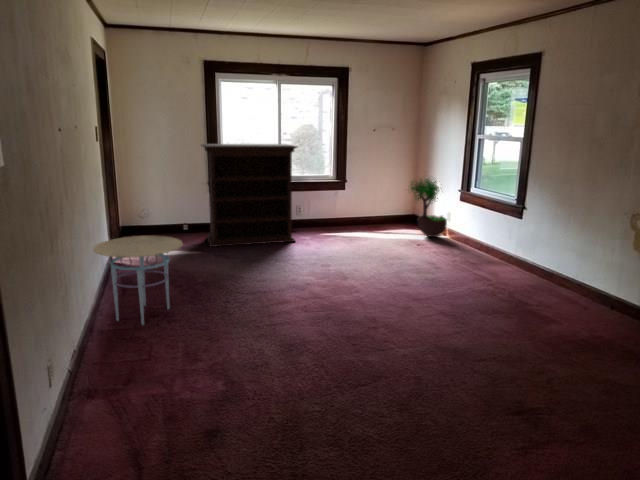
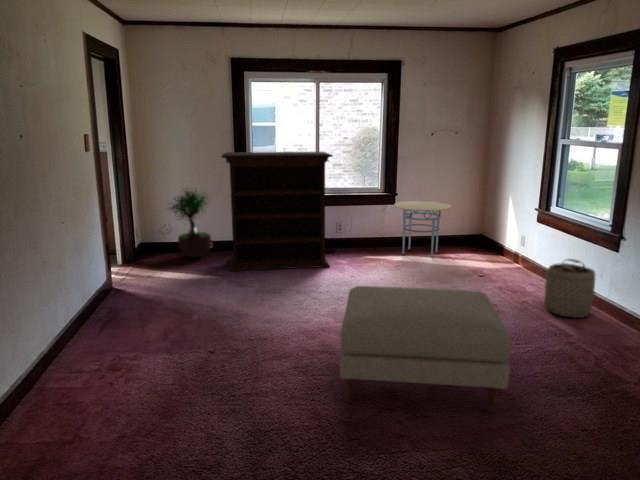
potted tree: present [411,178,447,237] -> present [170,191,211,257]
basket: none [470,225,507,269] -> present [544,259,596,318]
side table: present [93,236,182,325] -> present [394,201,451,257]
ottoman: none [334,244,458,325] -> present [340,286,511,413]

